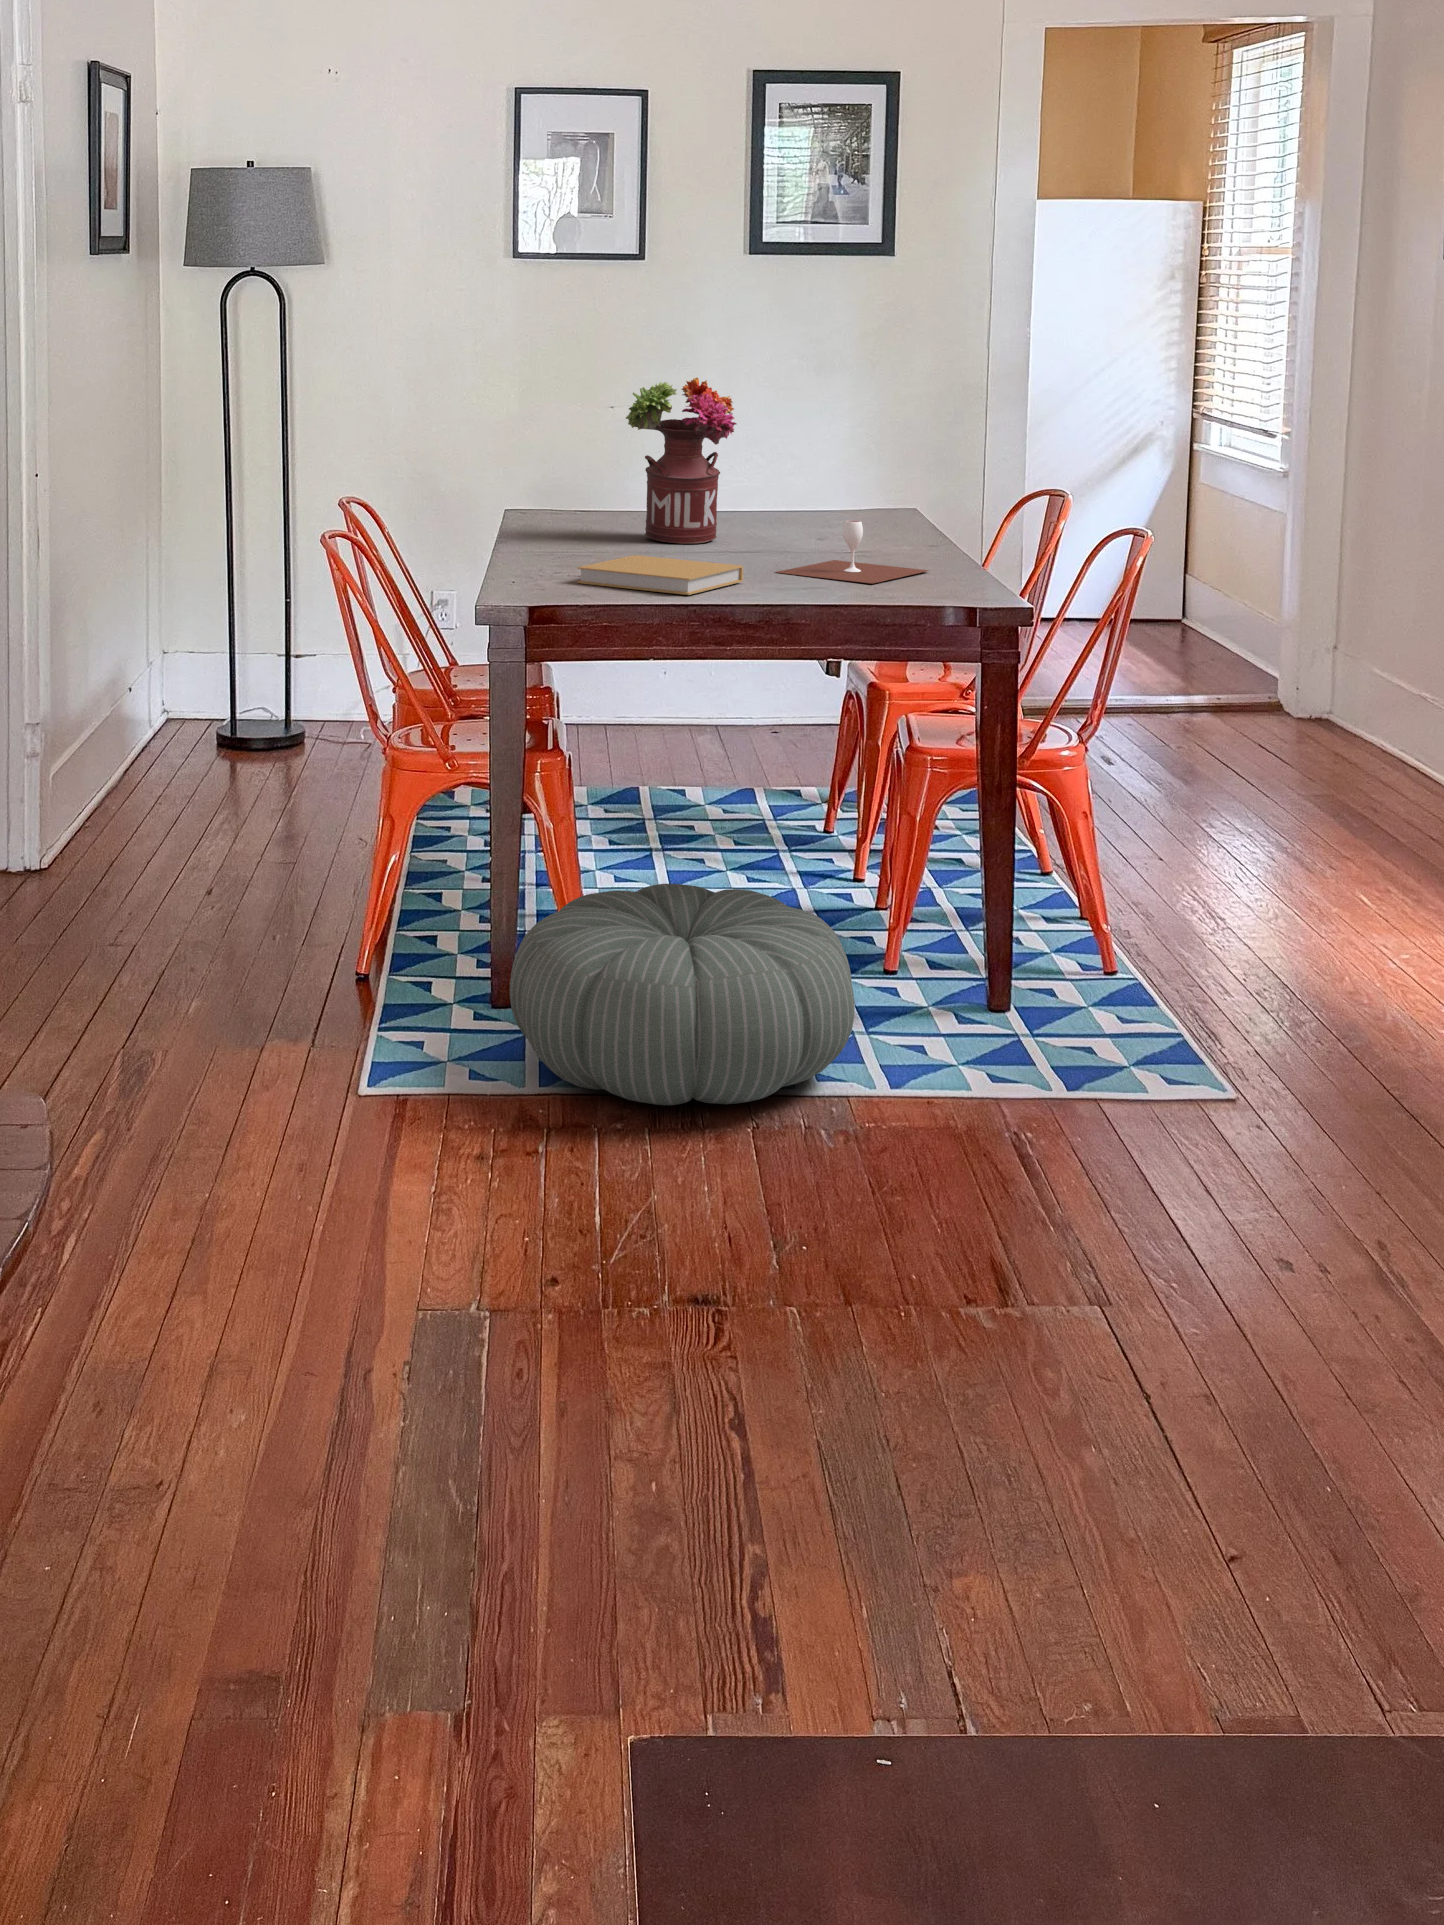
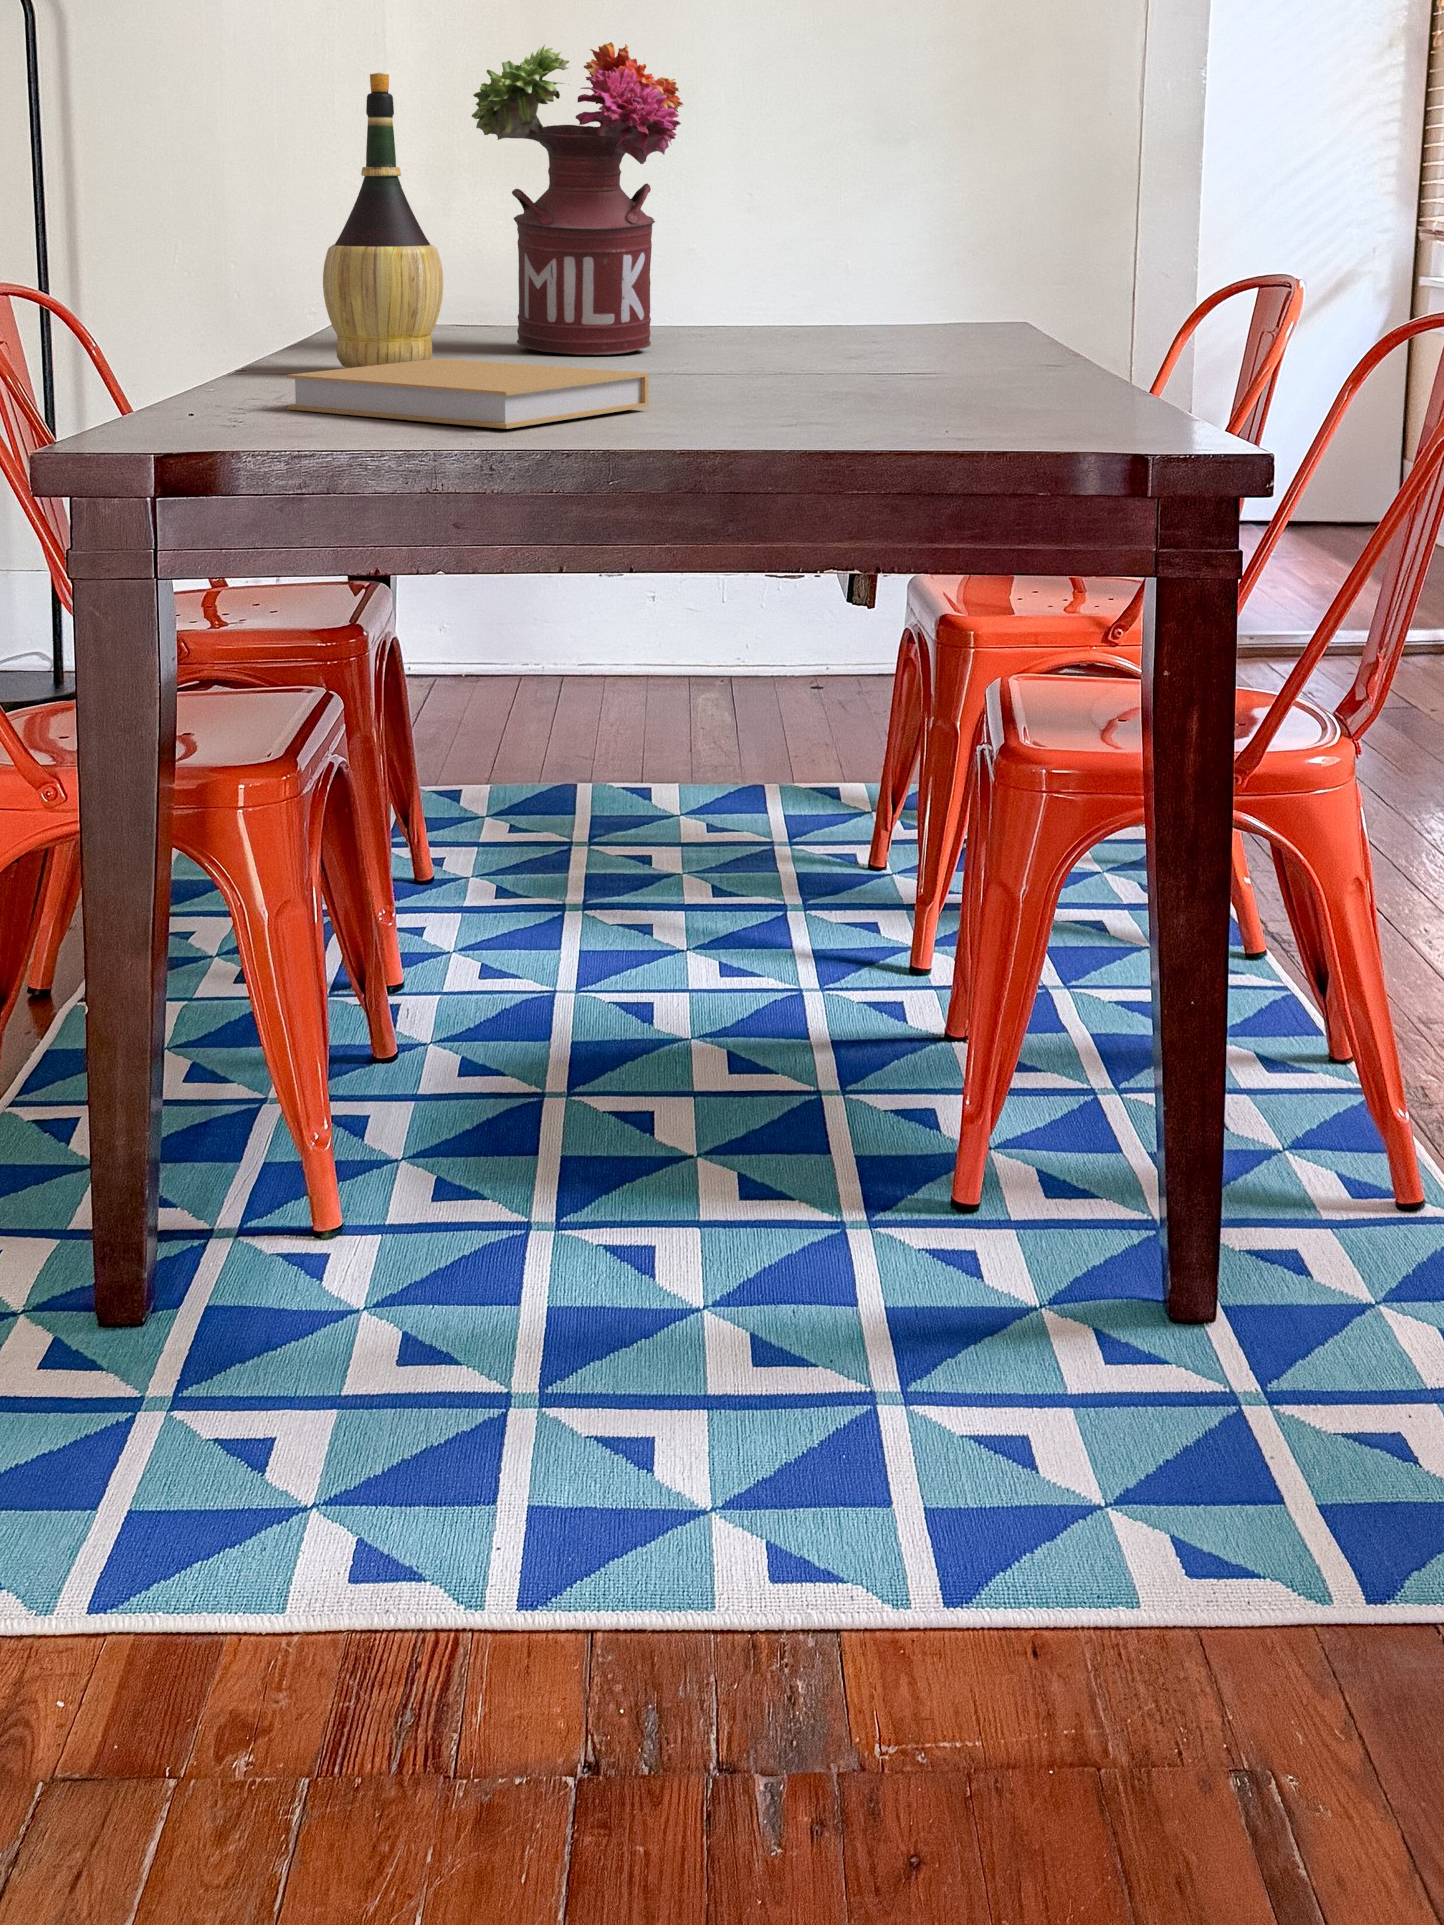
wine bottle: none [566,409,625,558] -> present [323,73,443,368]
wine glass: present [776,520,929,584] -> none [729,289,1048,411]
pouf: present [509,884,855,1105] -> none [67,1056,864,1687]

